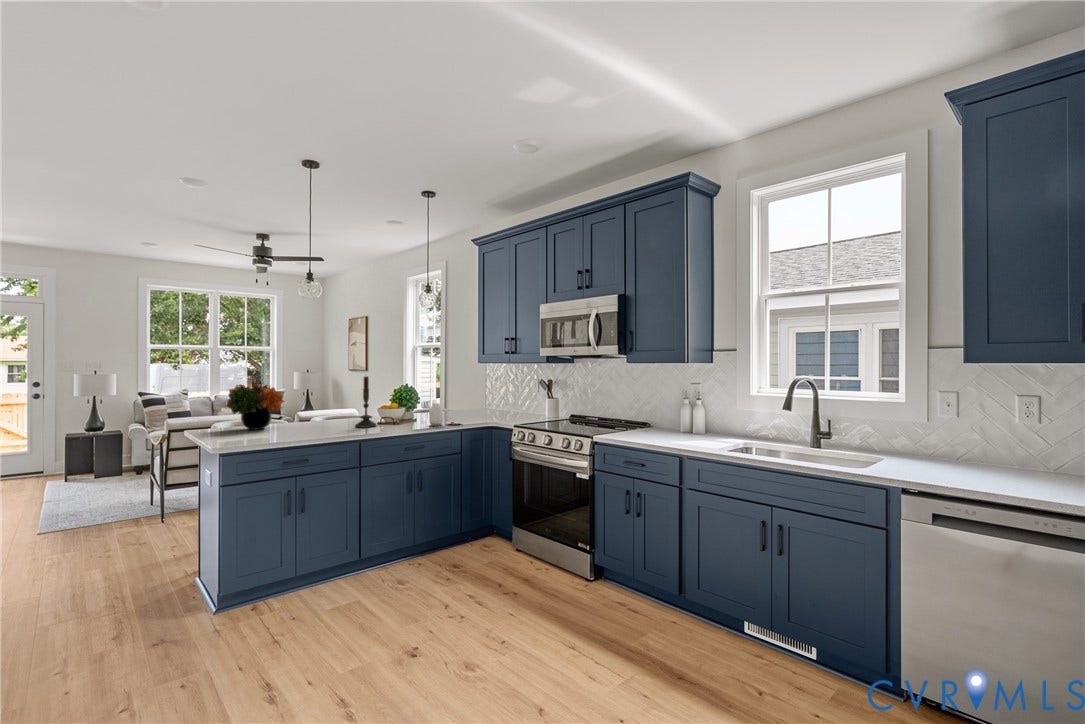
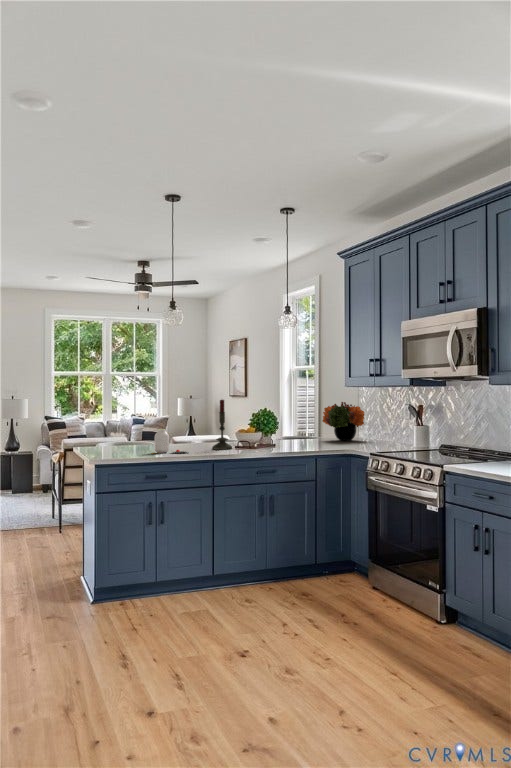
flower arrangement: present [226,382,284,430] -> present [322,402,365,441]
jar: present [429,403,463,426] -> present [152,429,189,454]

